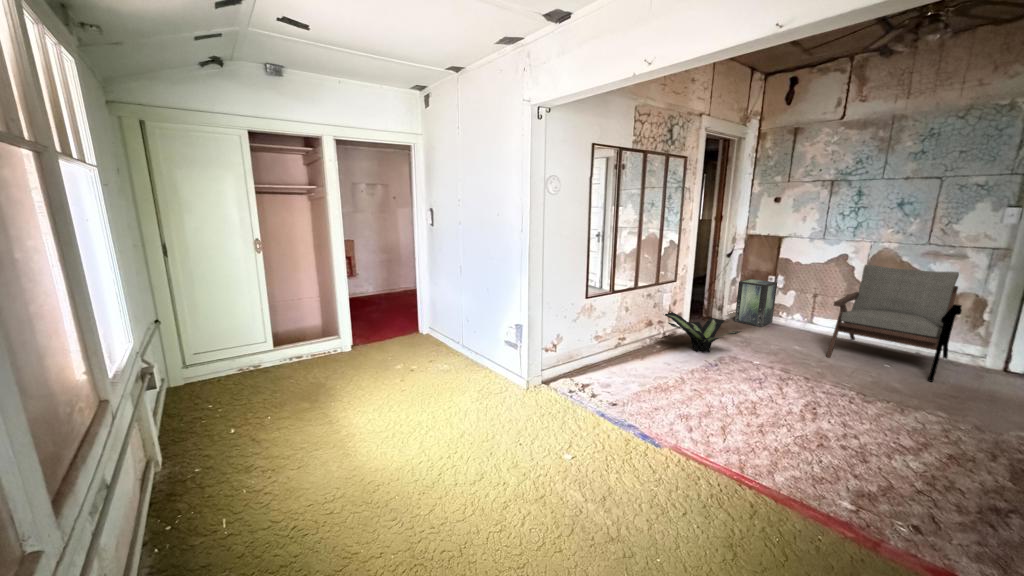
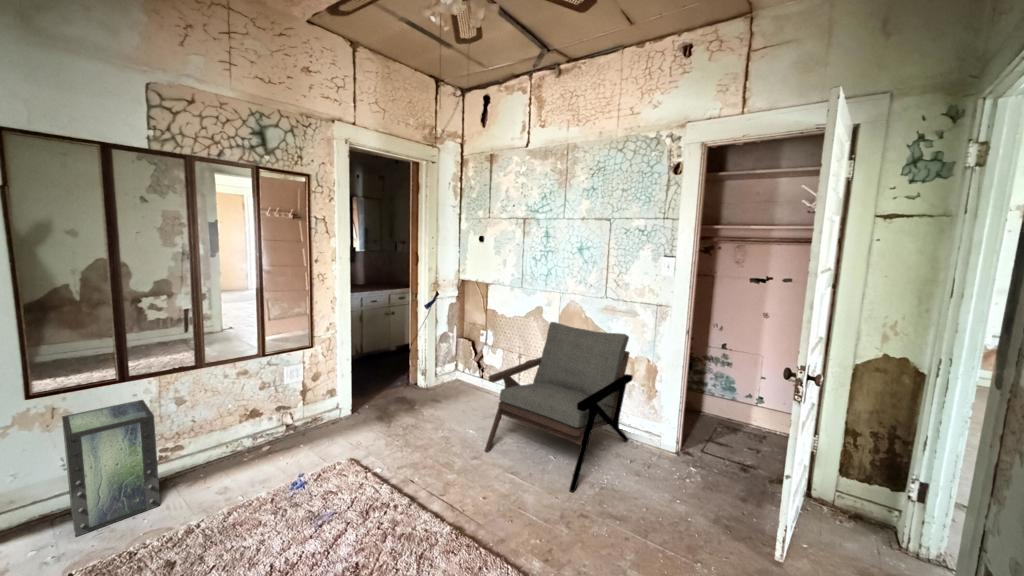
storage box: present [735,279,777,327] -> present [62,400,160,536]
potted plant: present [665,312,741,352] -> none [250,392,367,458]

